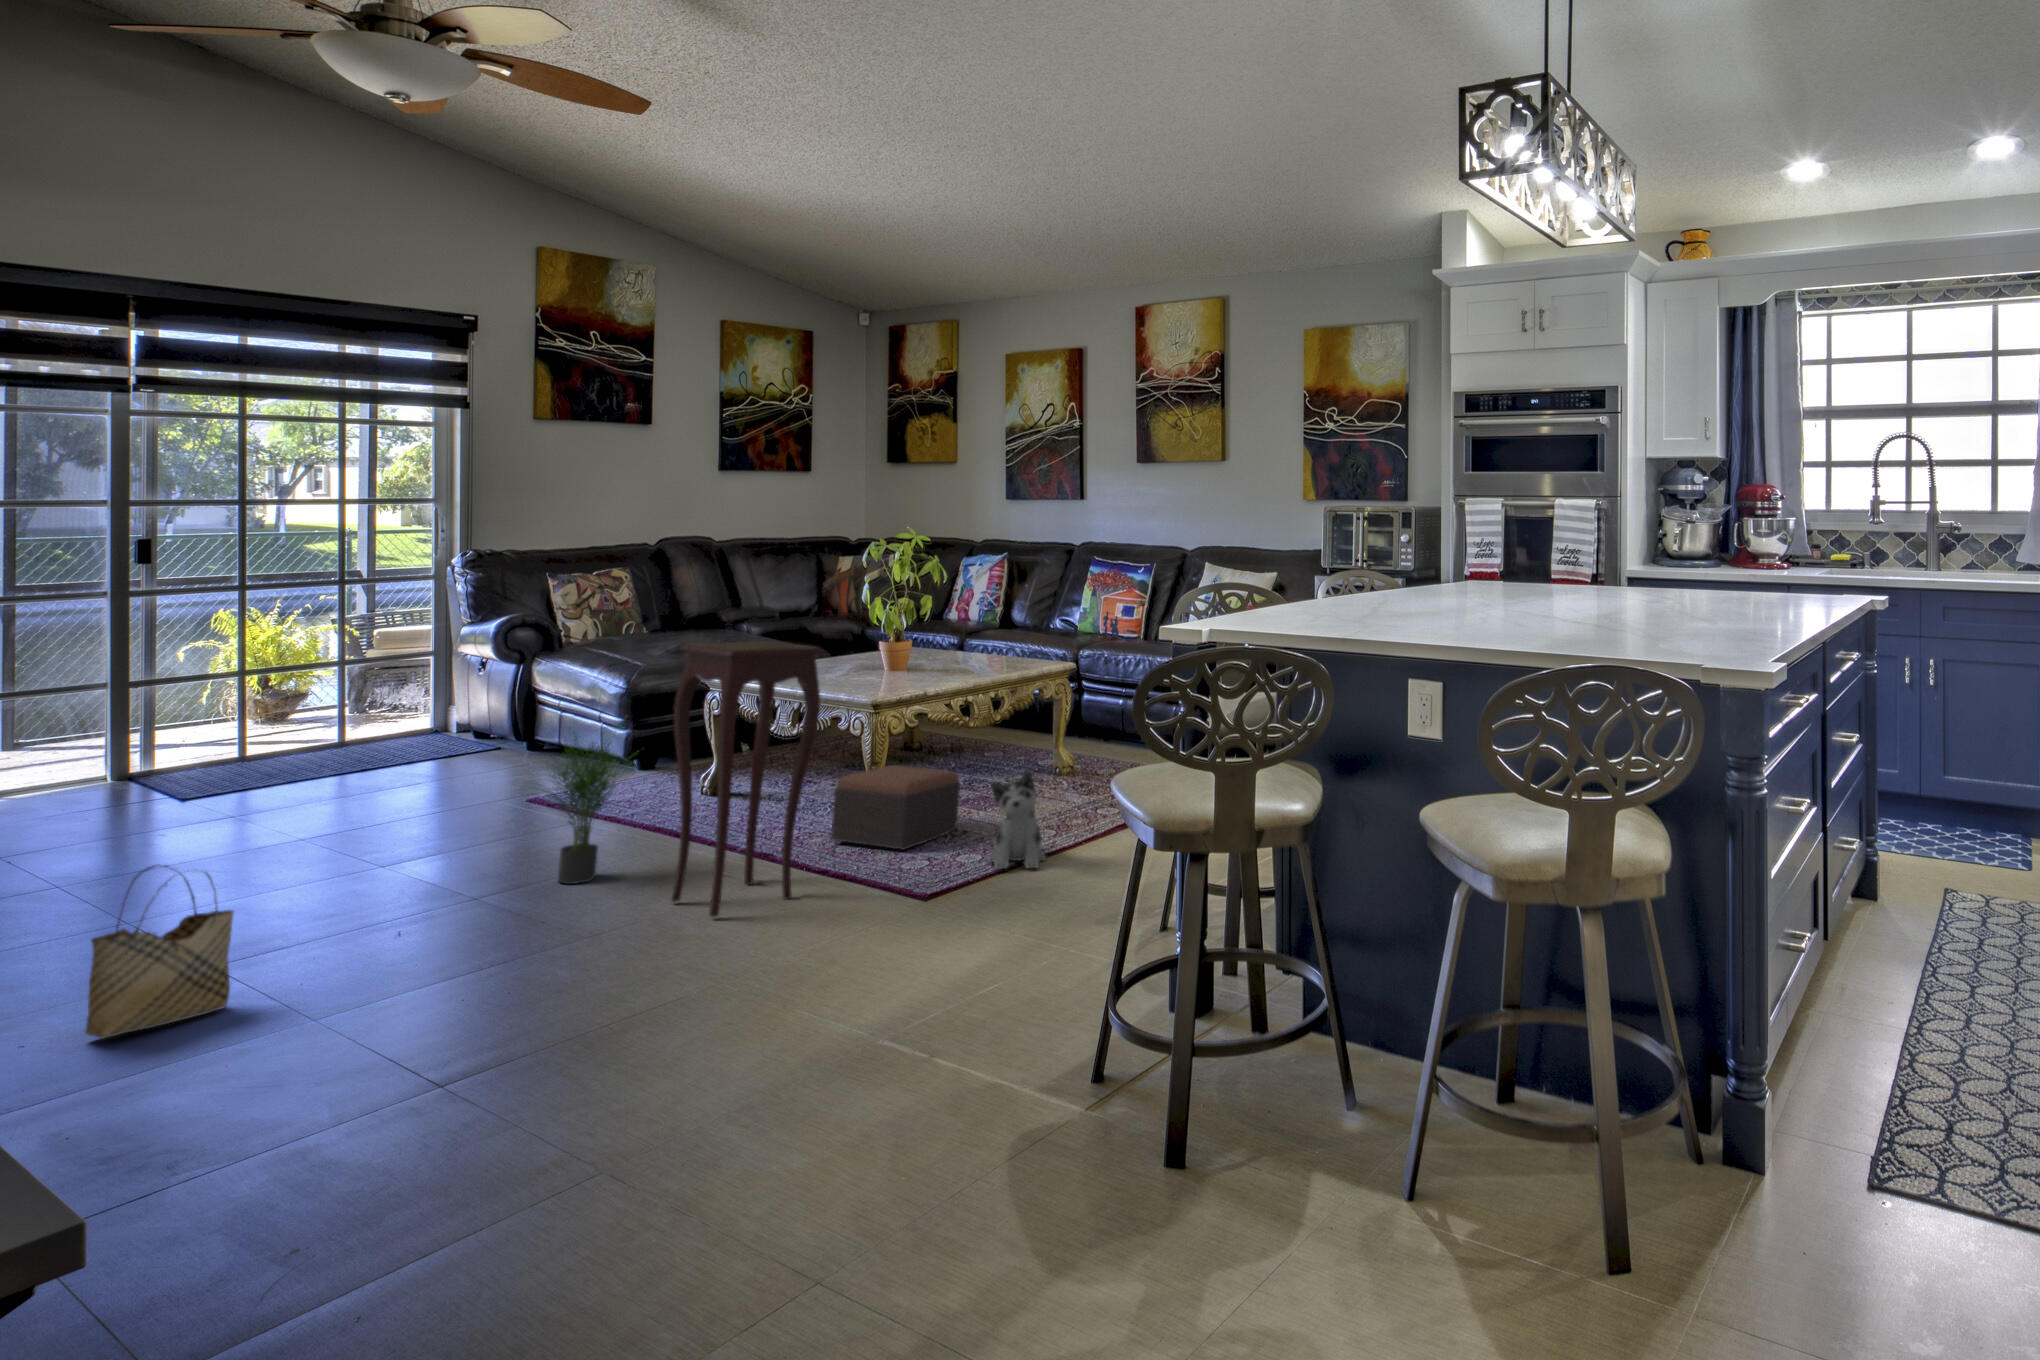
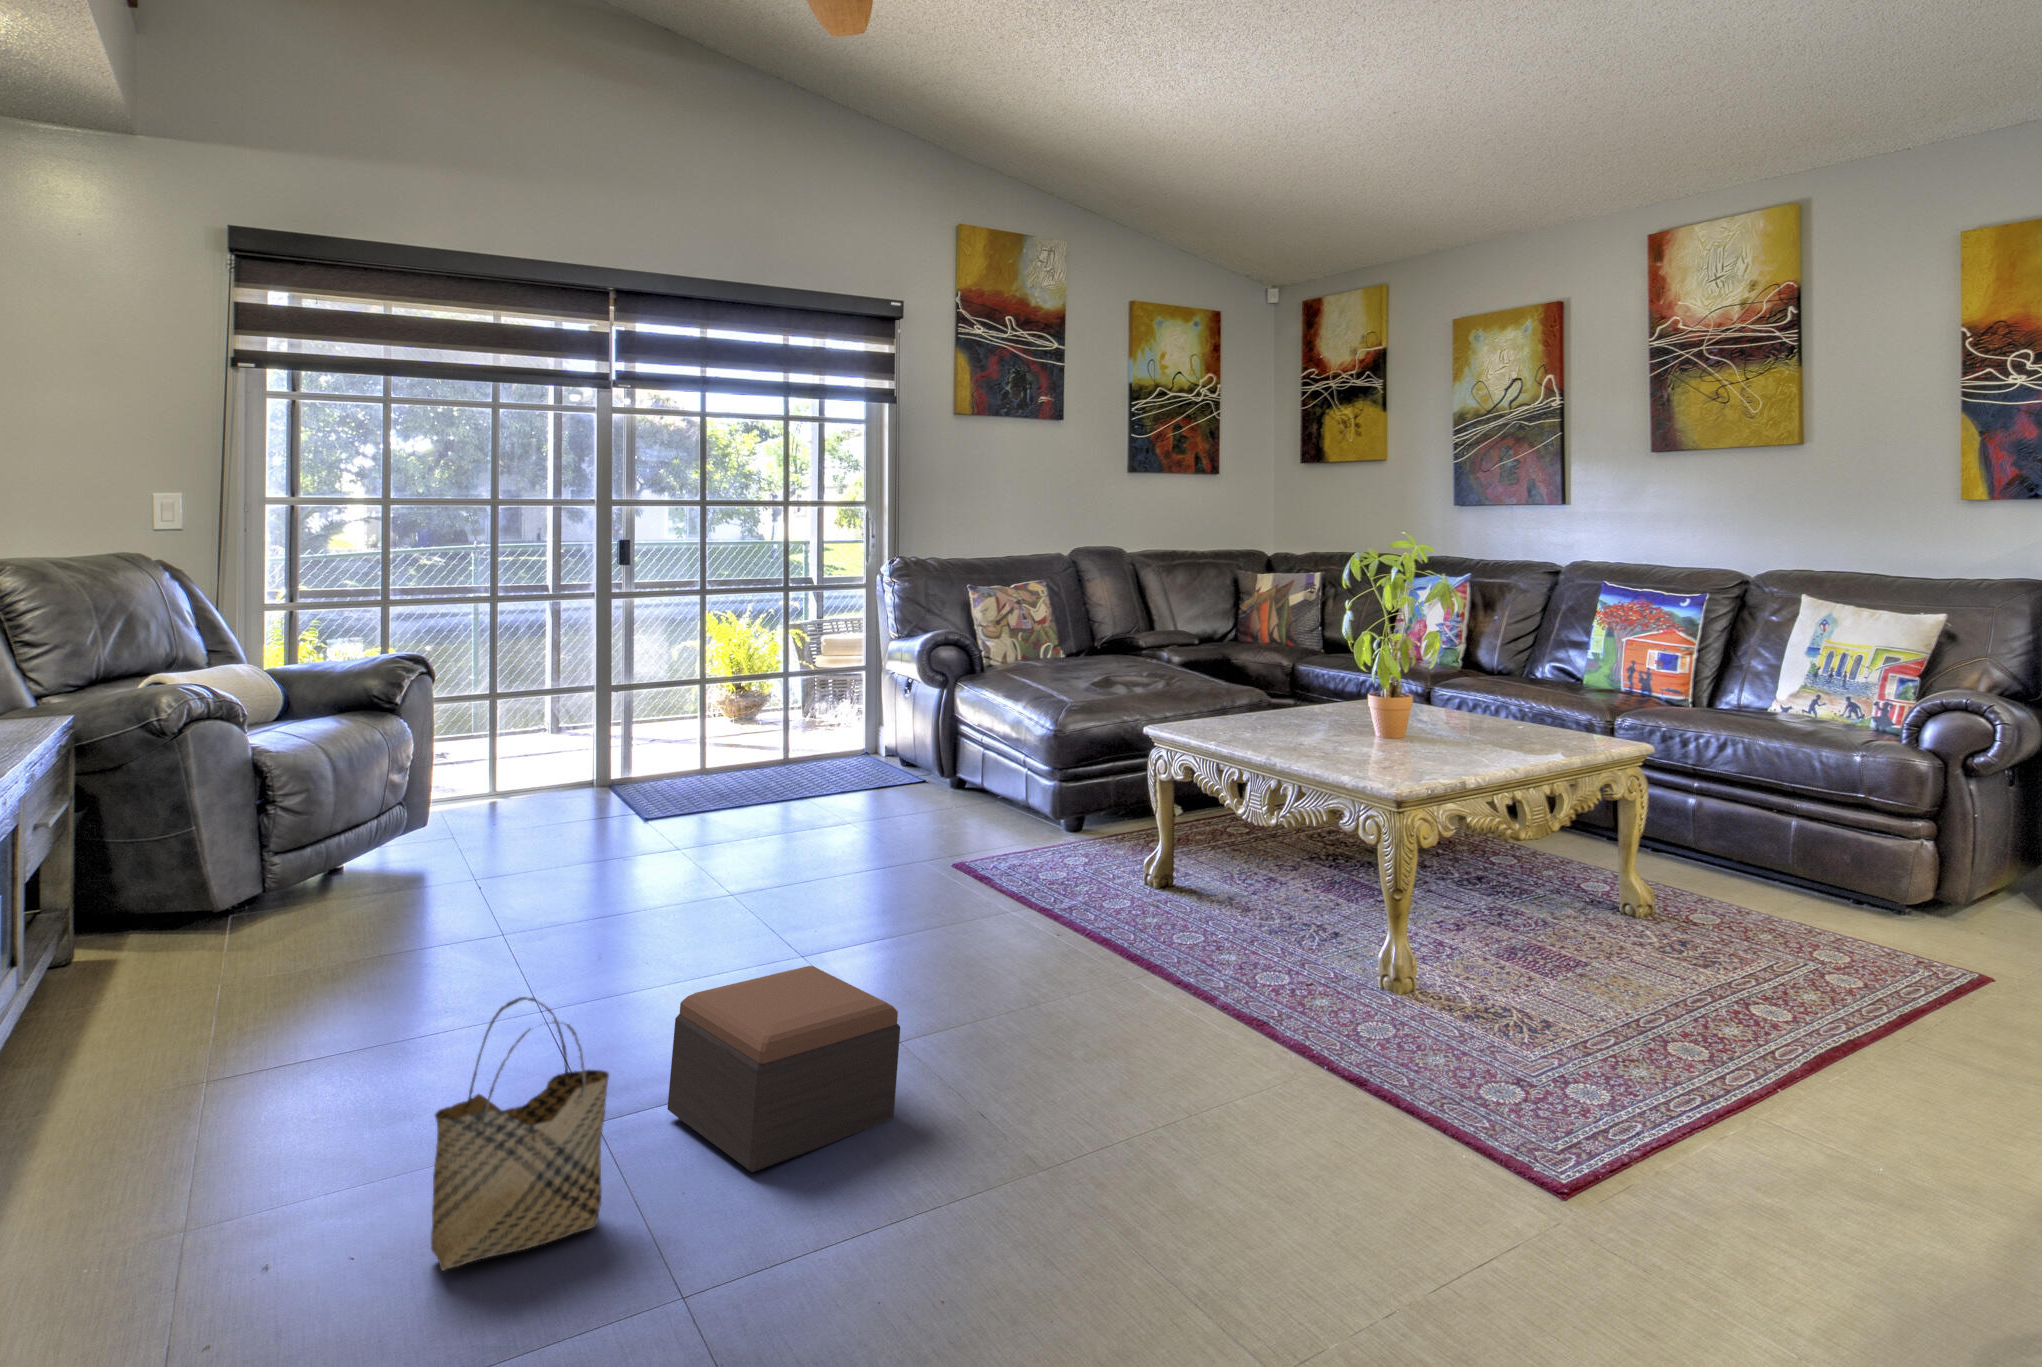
side table: present [671,641,824,917] -> none [1151,703,1372,1164]
potted plant: present [535,732,632,884] -> none [944,793,1107,1035]
footstool: present [831,765,960,850] -> present [667,966,900,1172]
plush toy: present [987,771,1046,869] -> none [1630,959,1741,1148]

